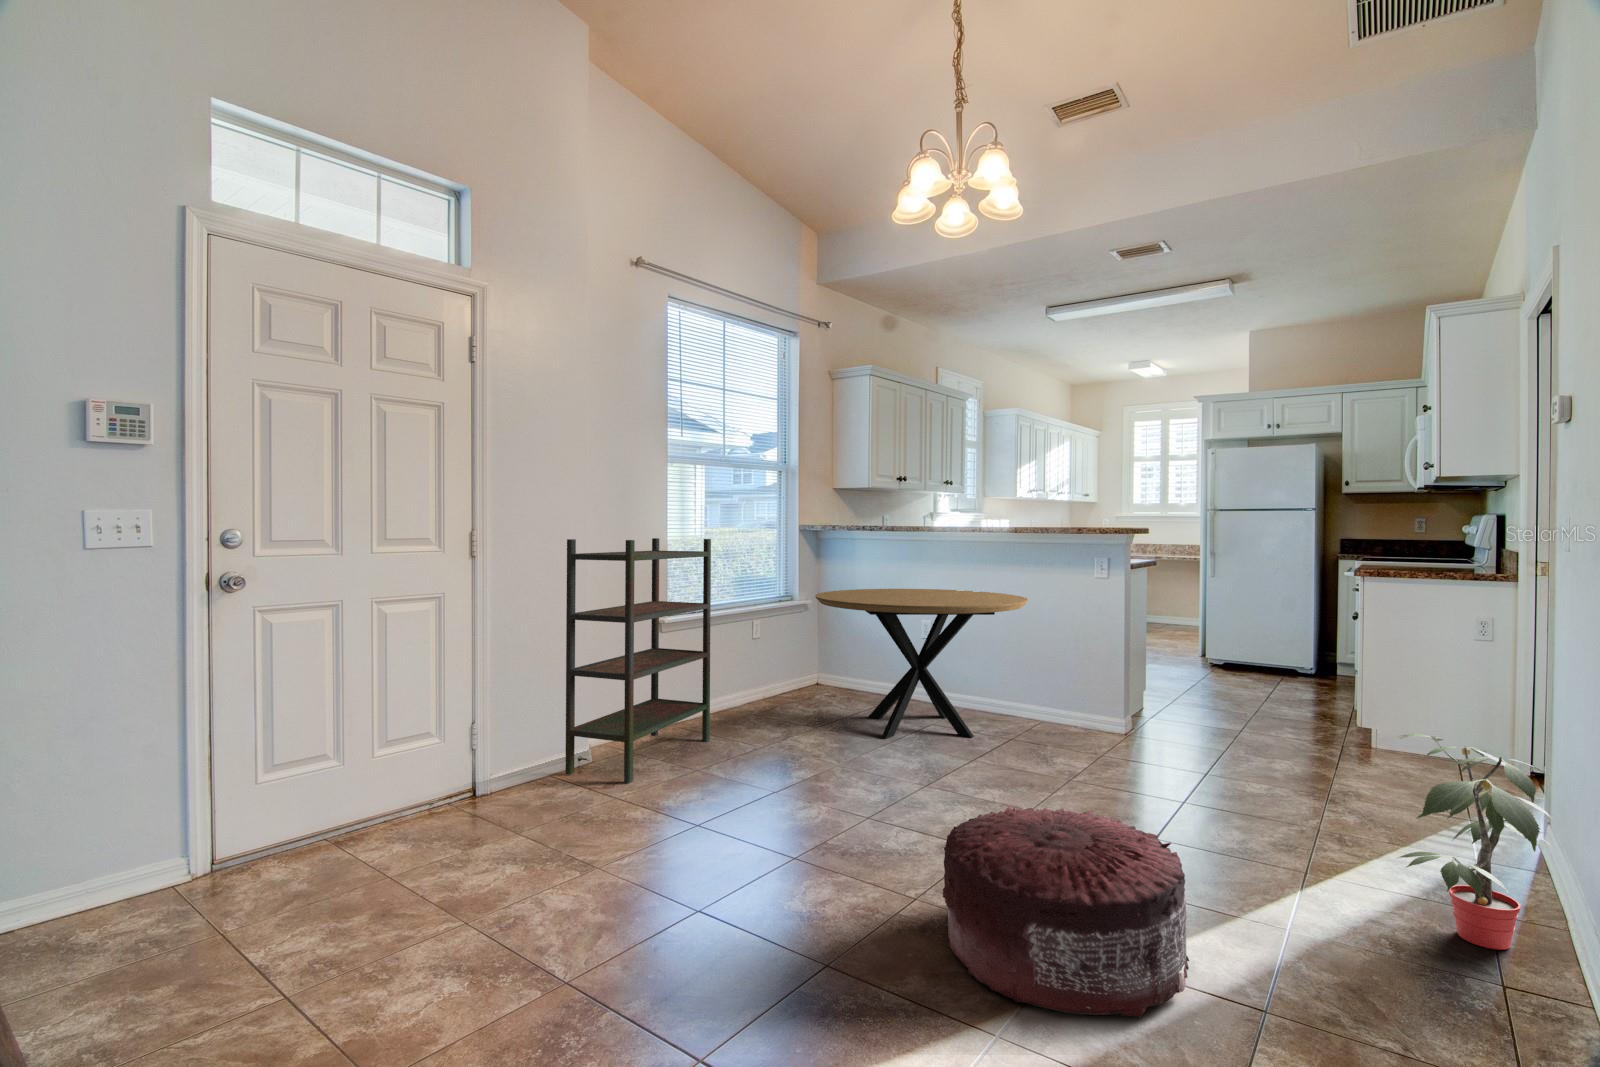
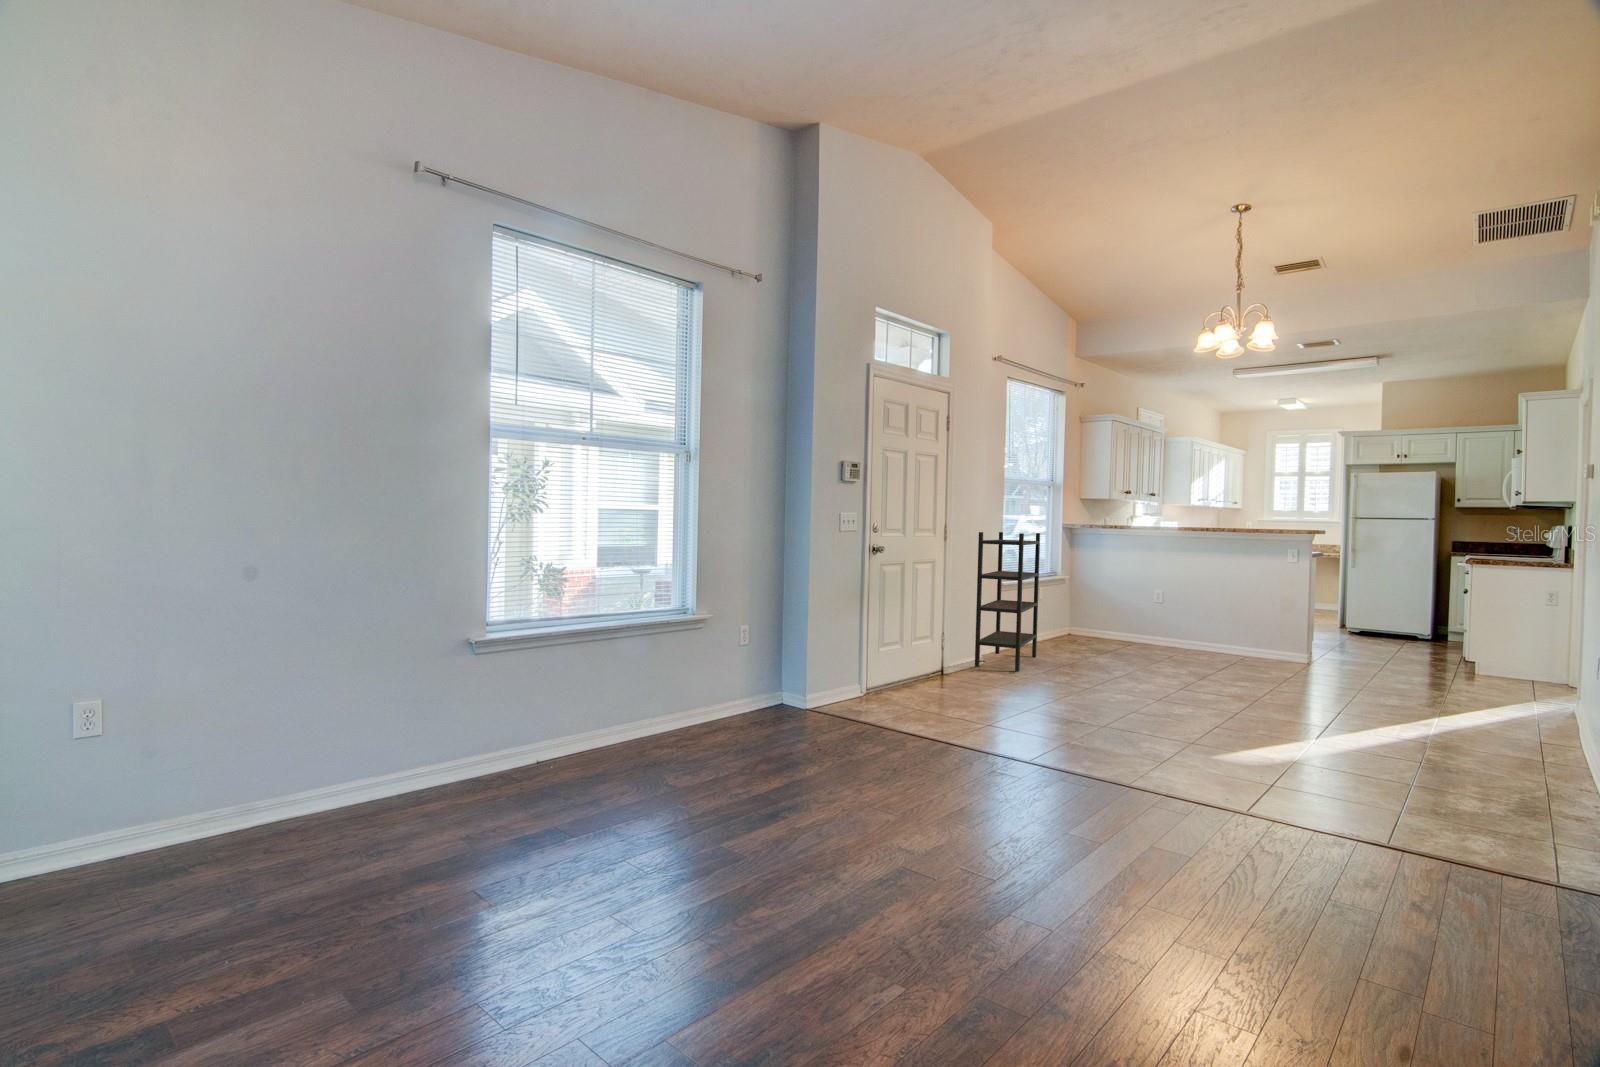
dining table: present [815,589,1028,738] -> none [1094,568,1242,662]
potted plant: present [1399,734,1551,950] -> none [1484,640,1570,738]
pouf: present [943,806,1189,1017] -> none [1256,668,1383,741]

